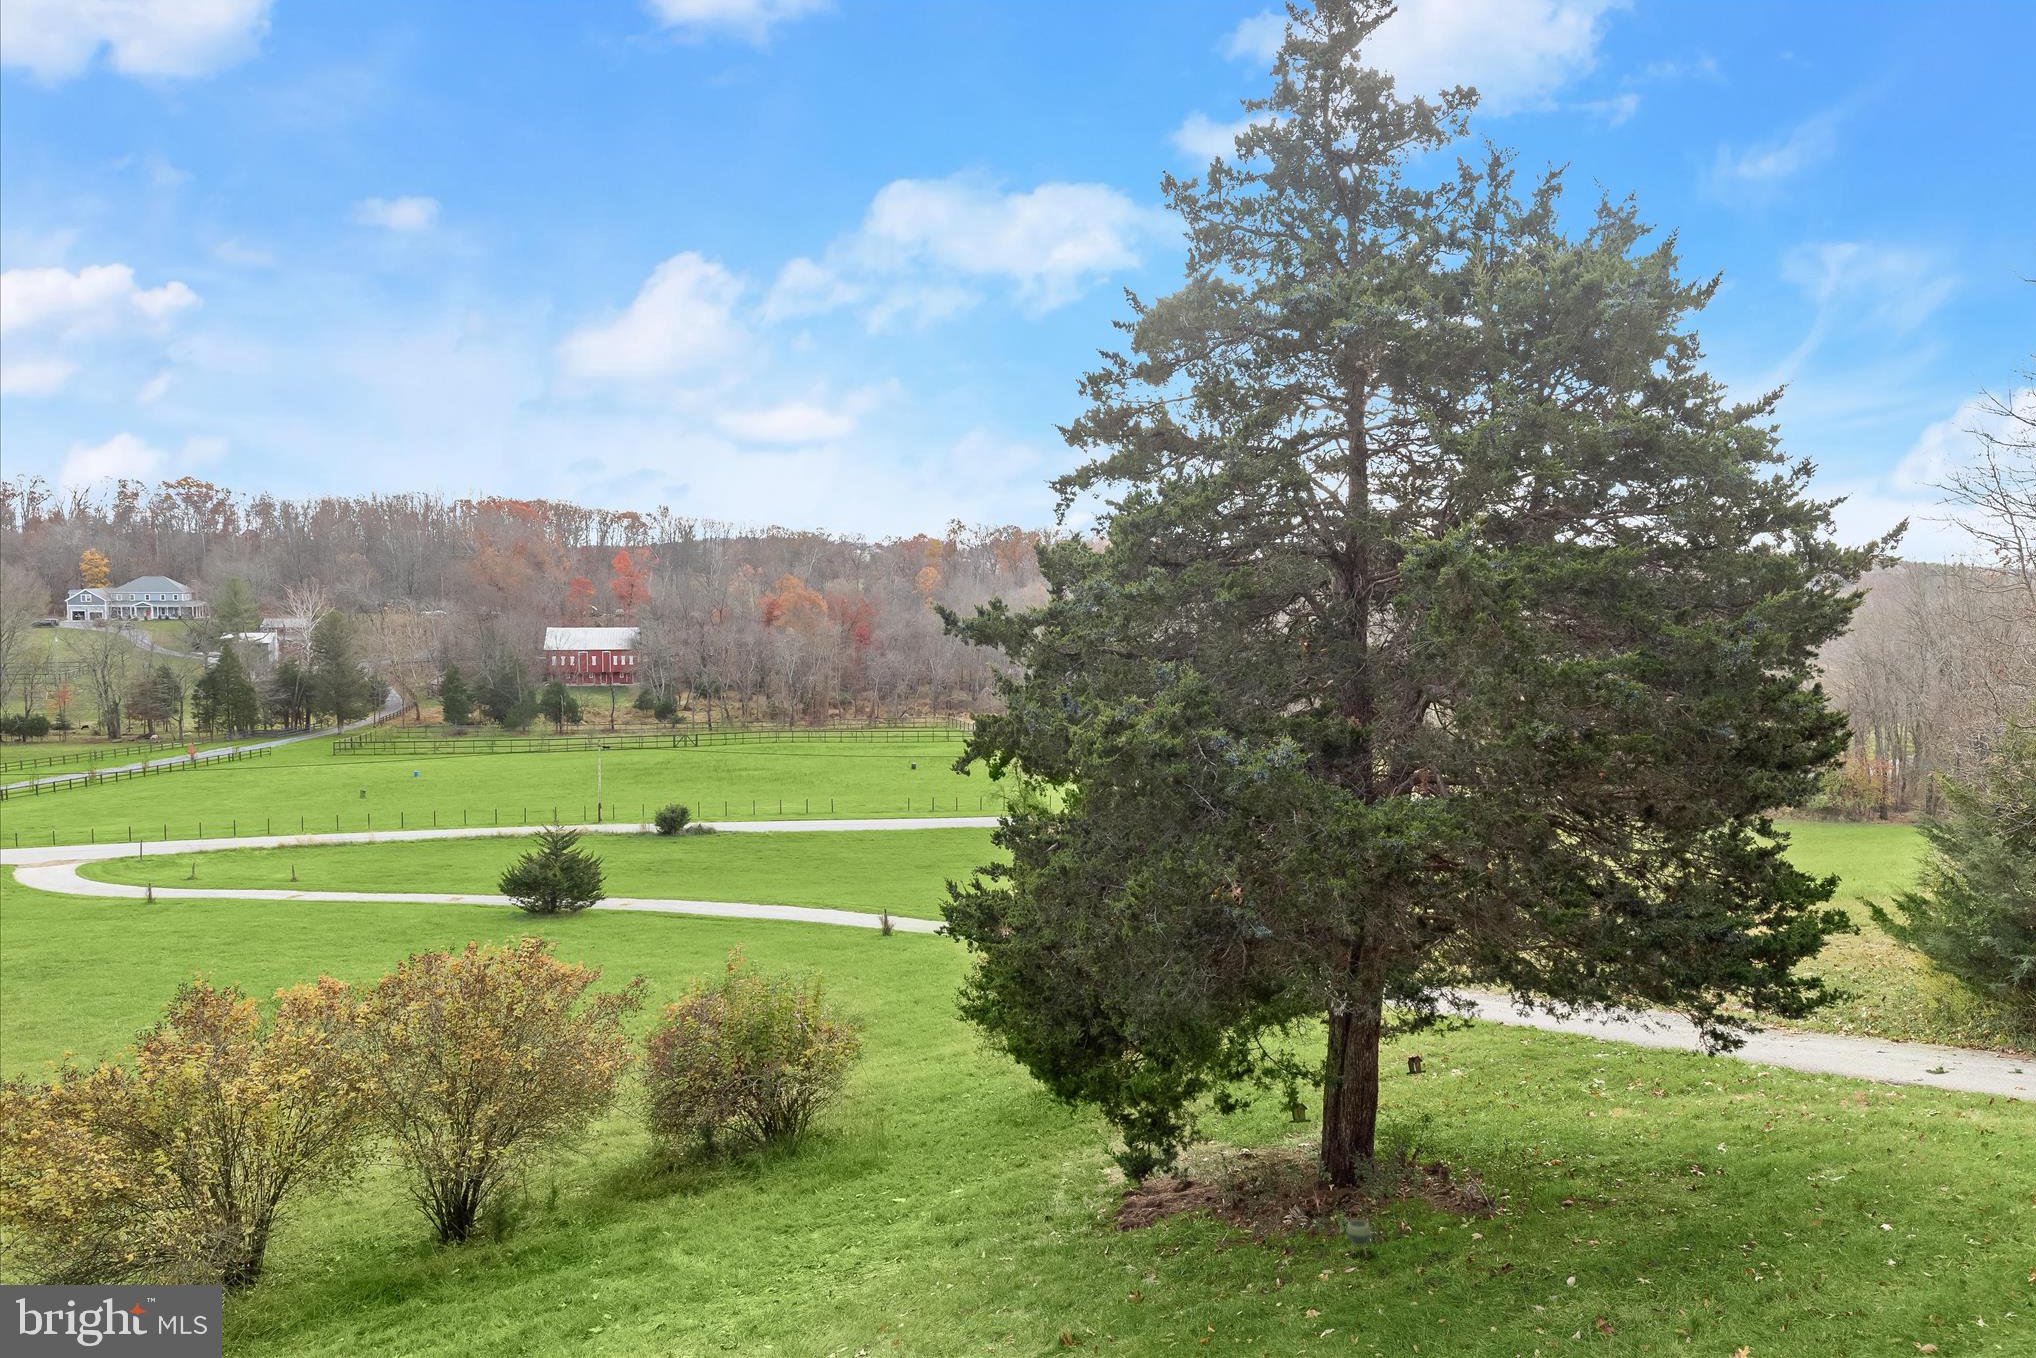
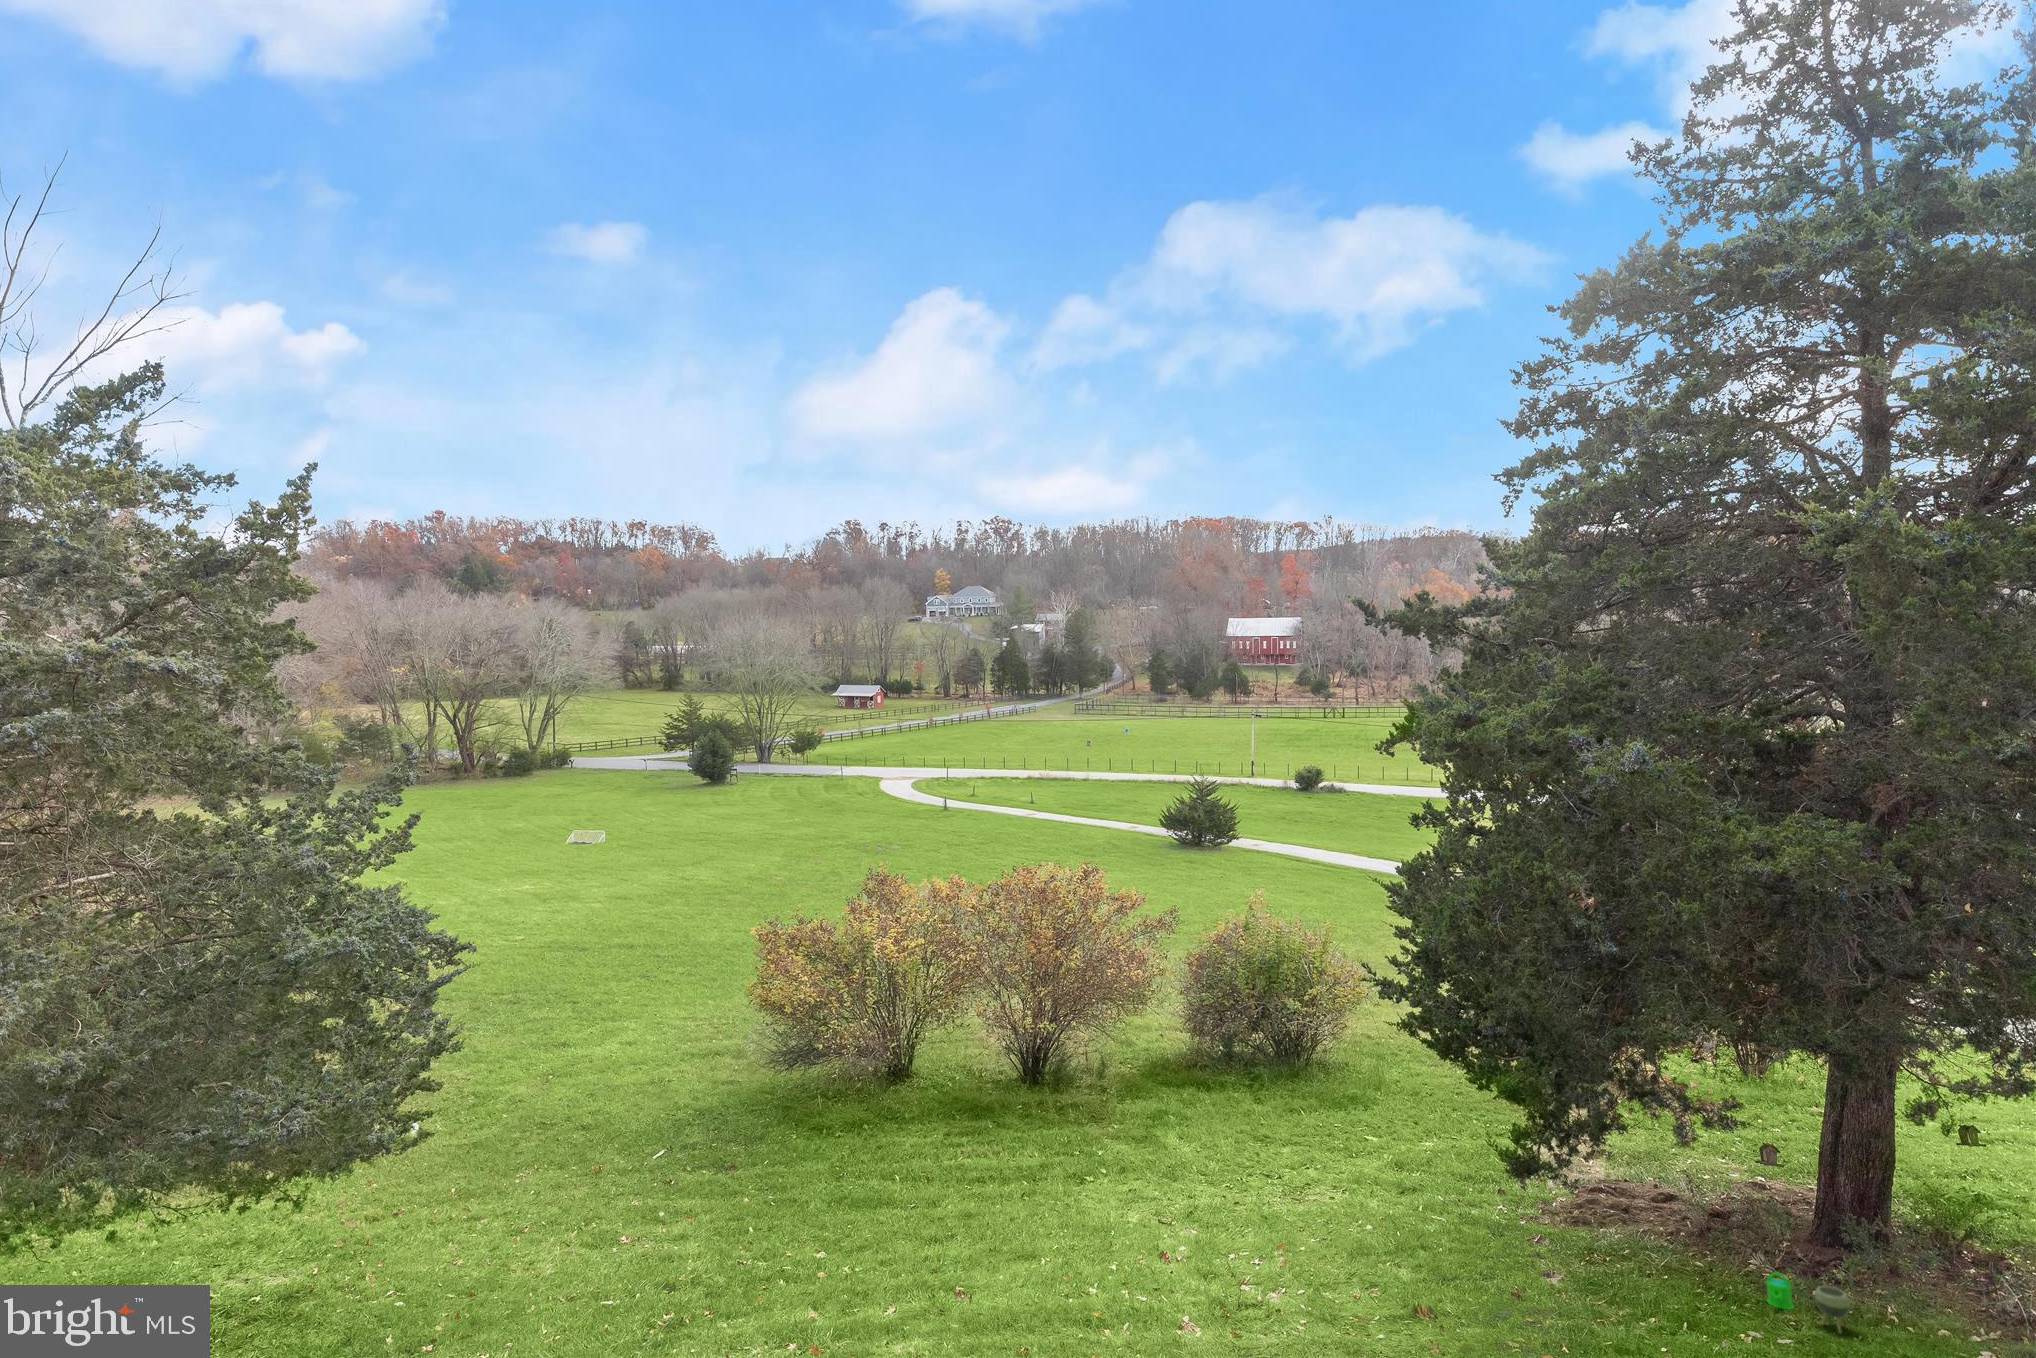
watering can: none [1306,1220,1327,1251] -> present [1766,1272,1794,1309]

